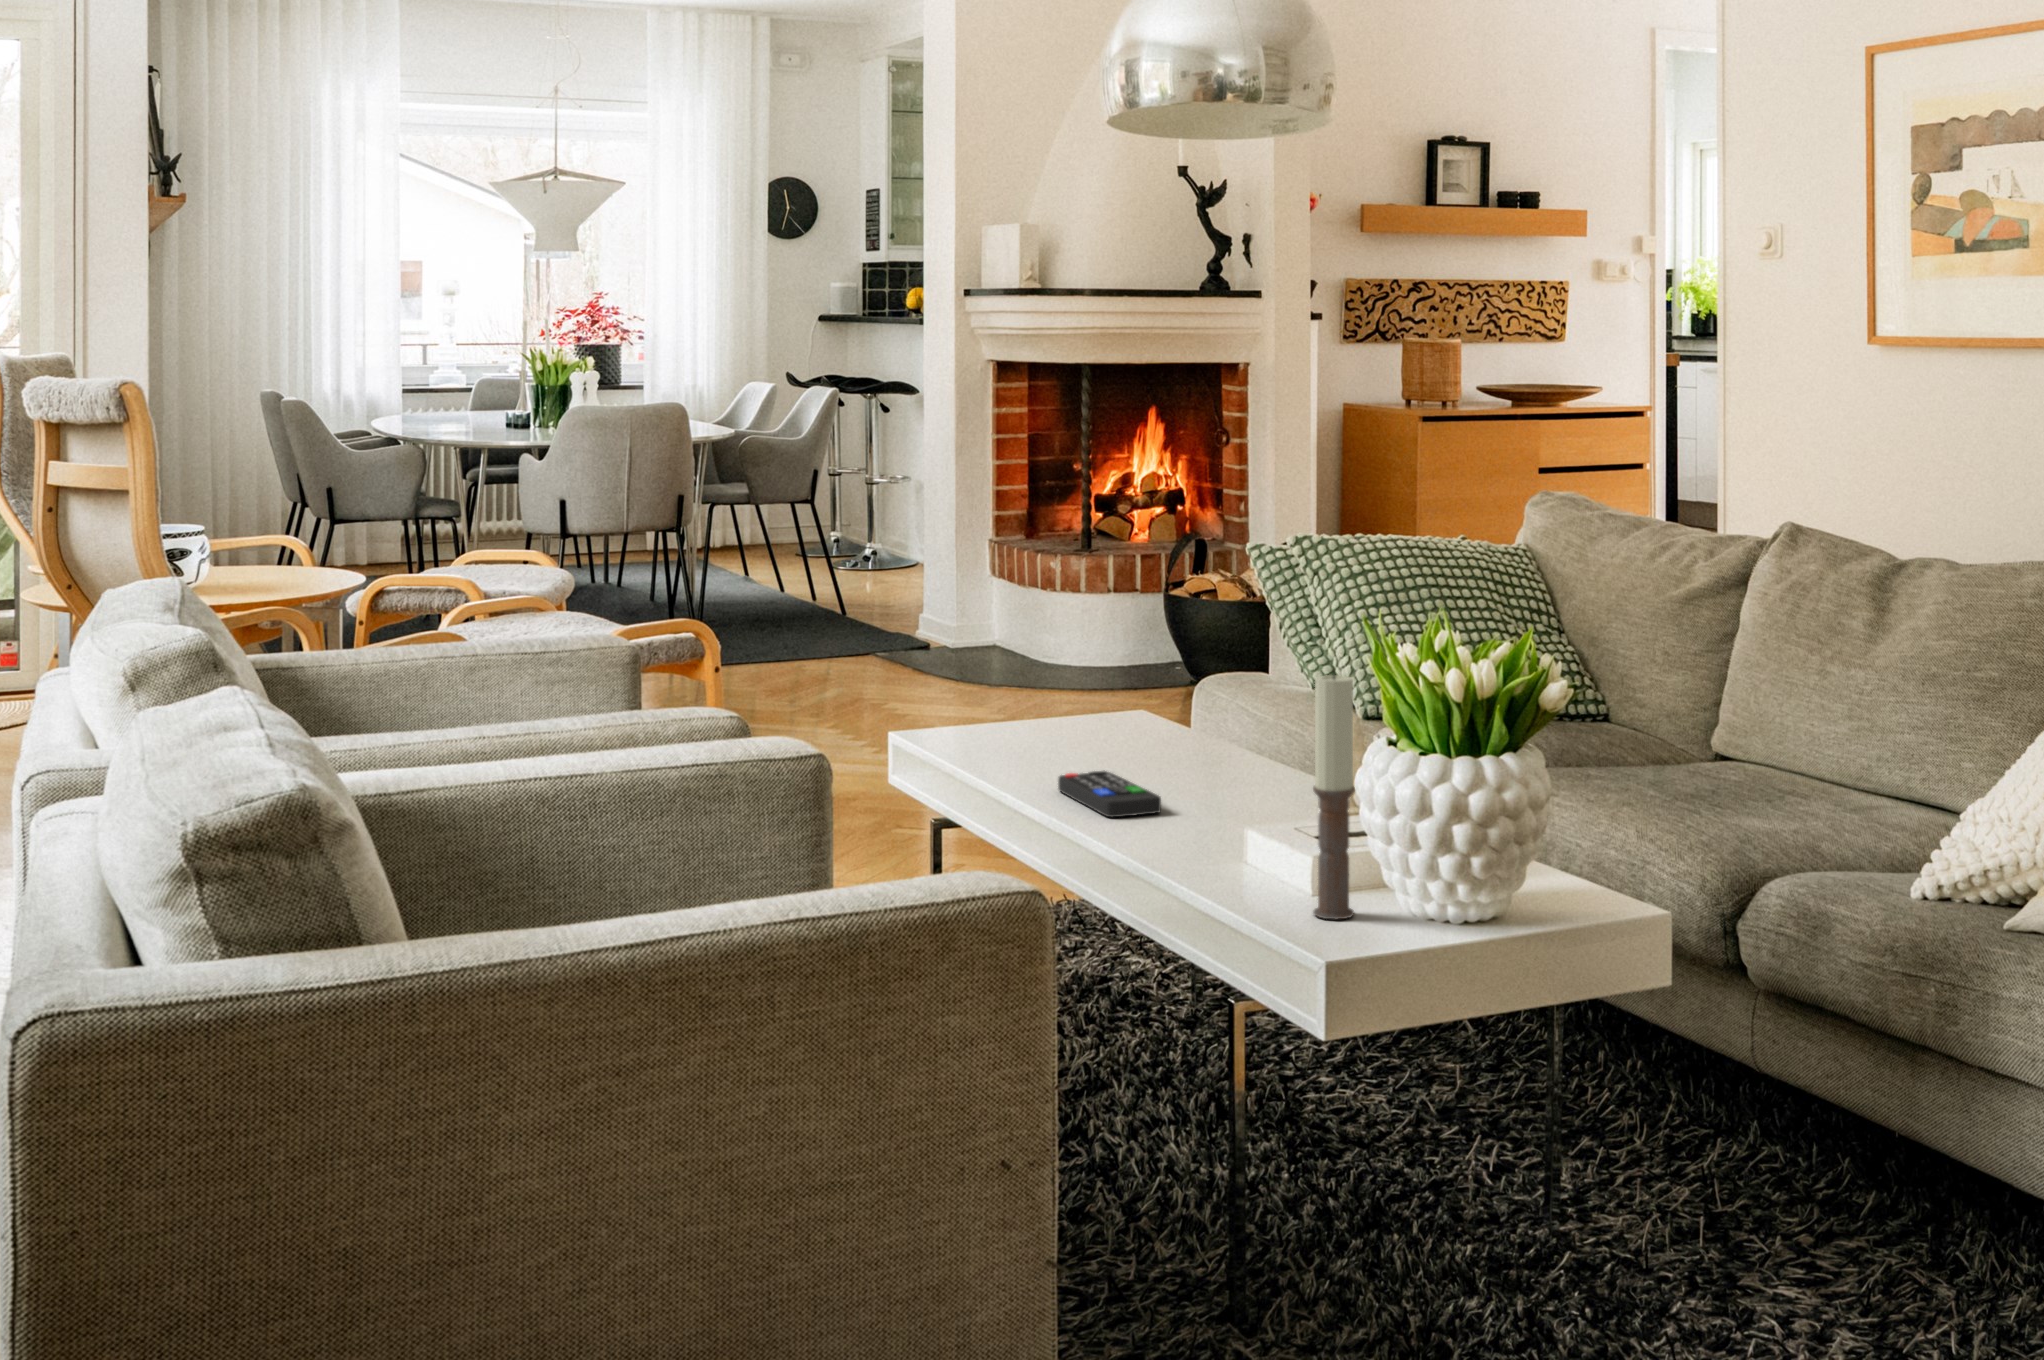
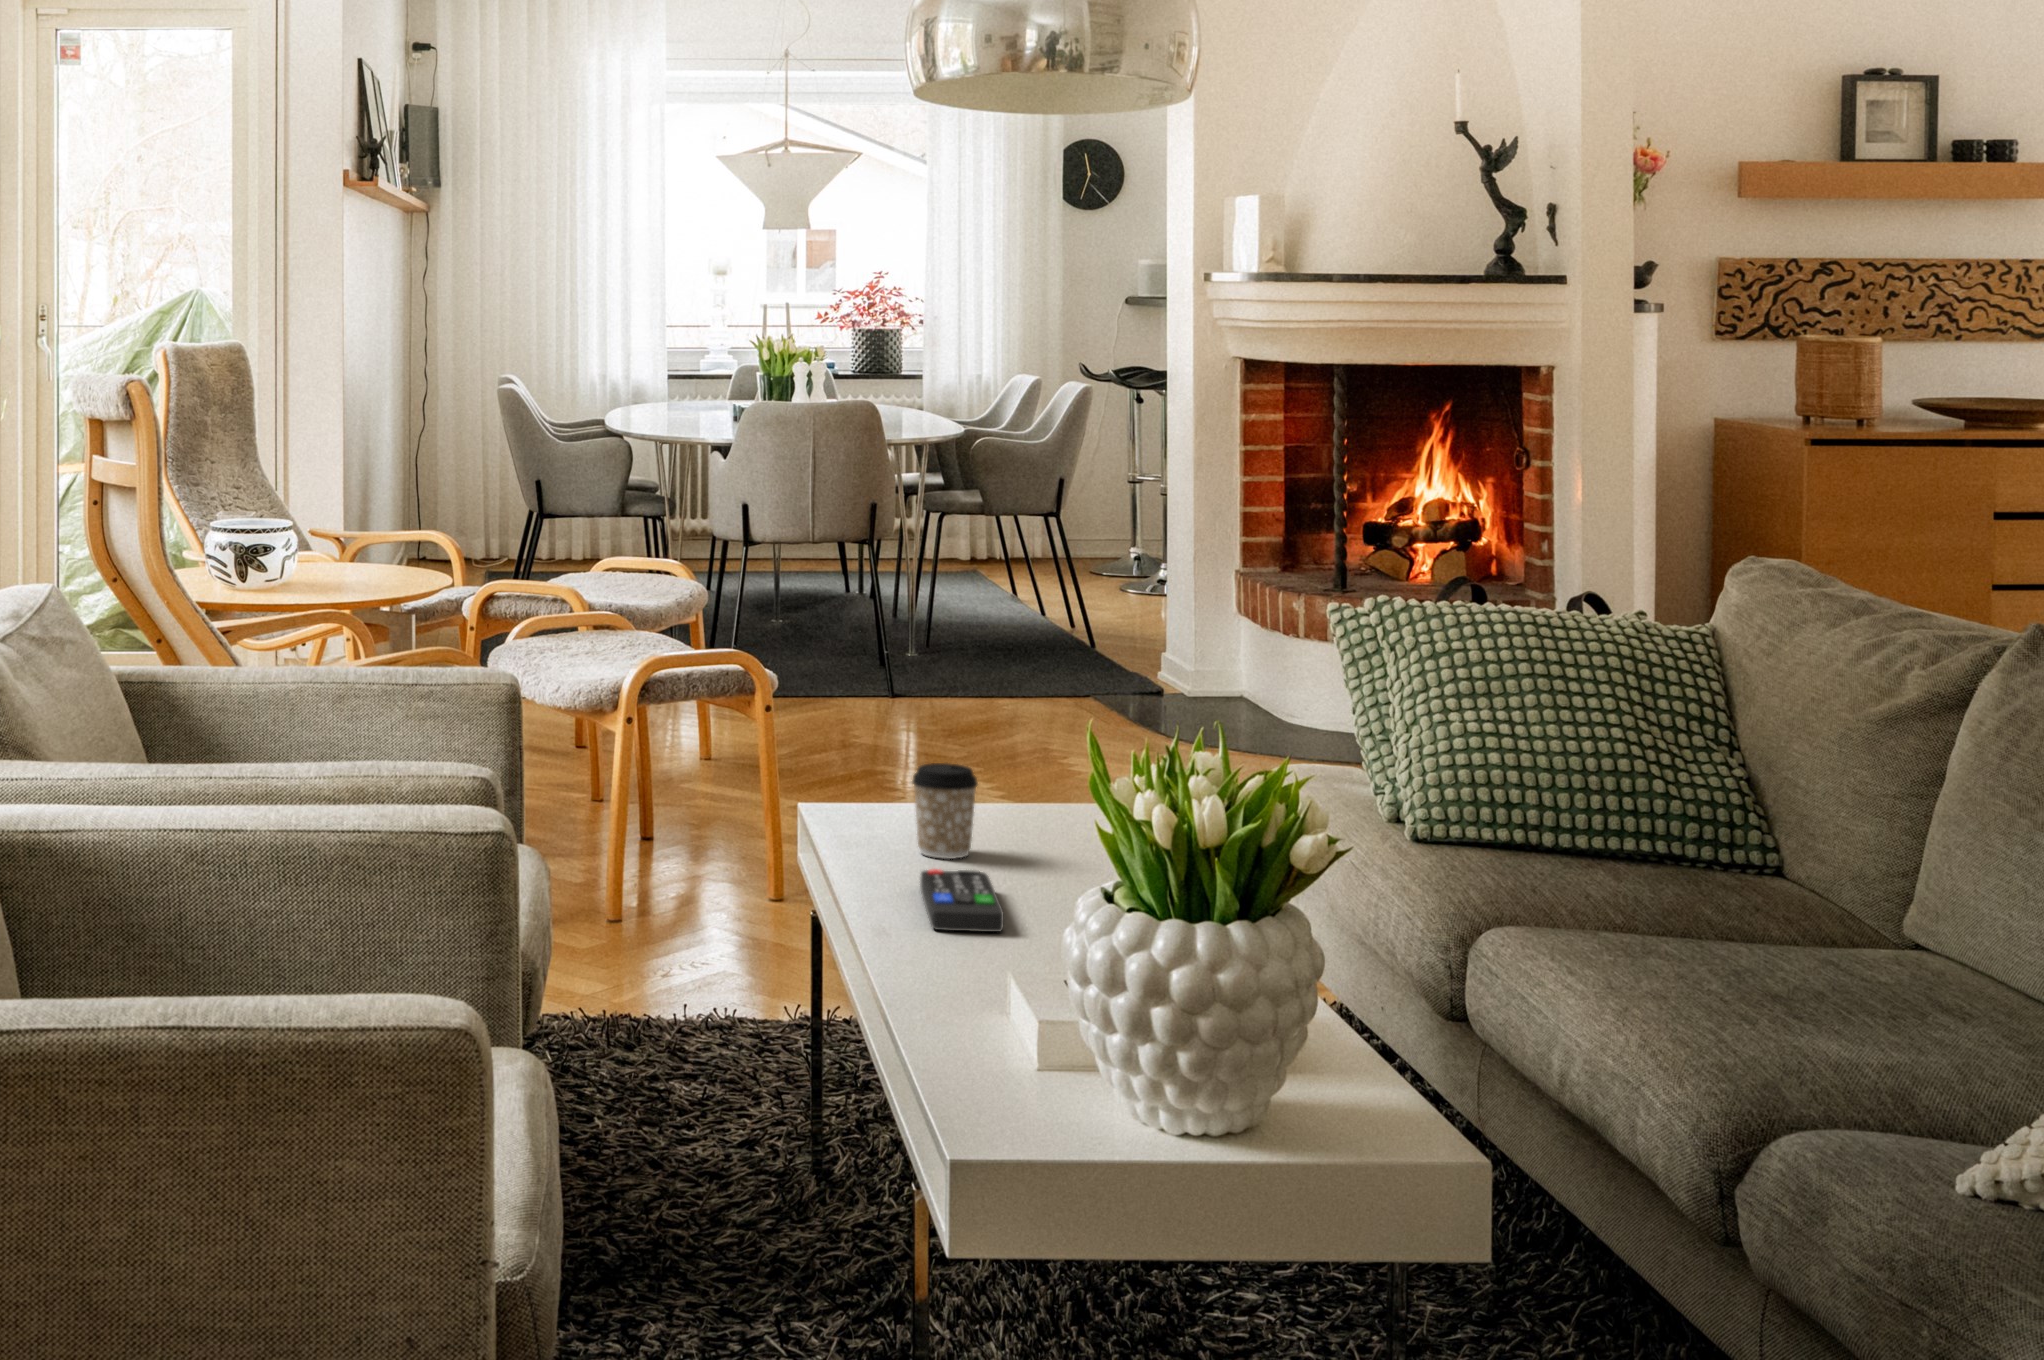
candle: present [1313,672,1355,919] -> none [1014,791,1067,1105]
coffee cup: none [1014,689,1070,768] -> present [912,763,978,859]

